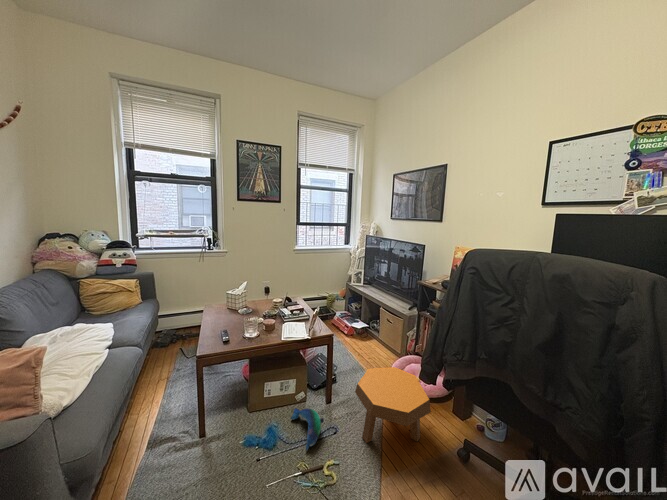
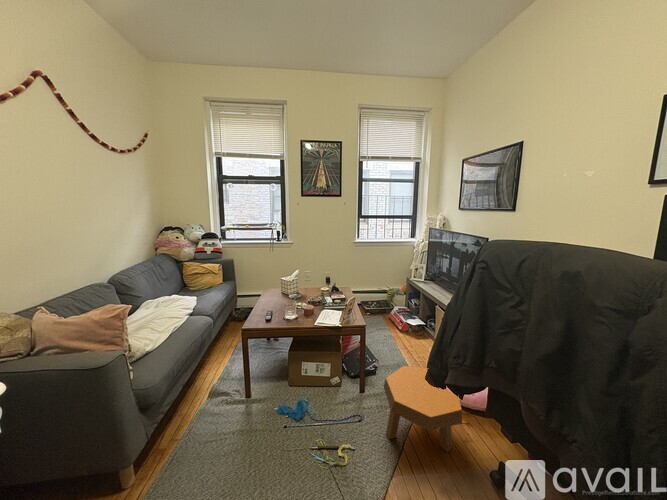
plush toy: present [291,408,324,450] -> none [322,391,350,430]

